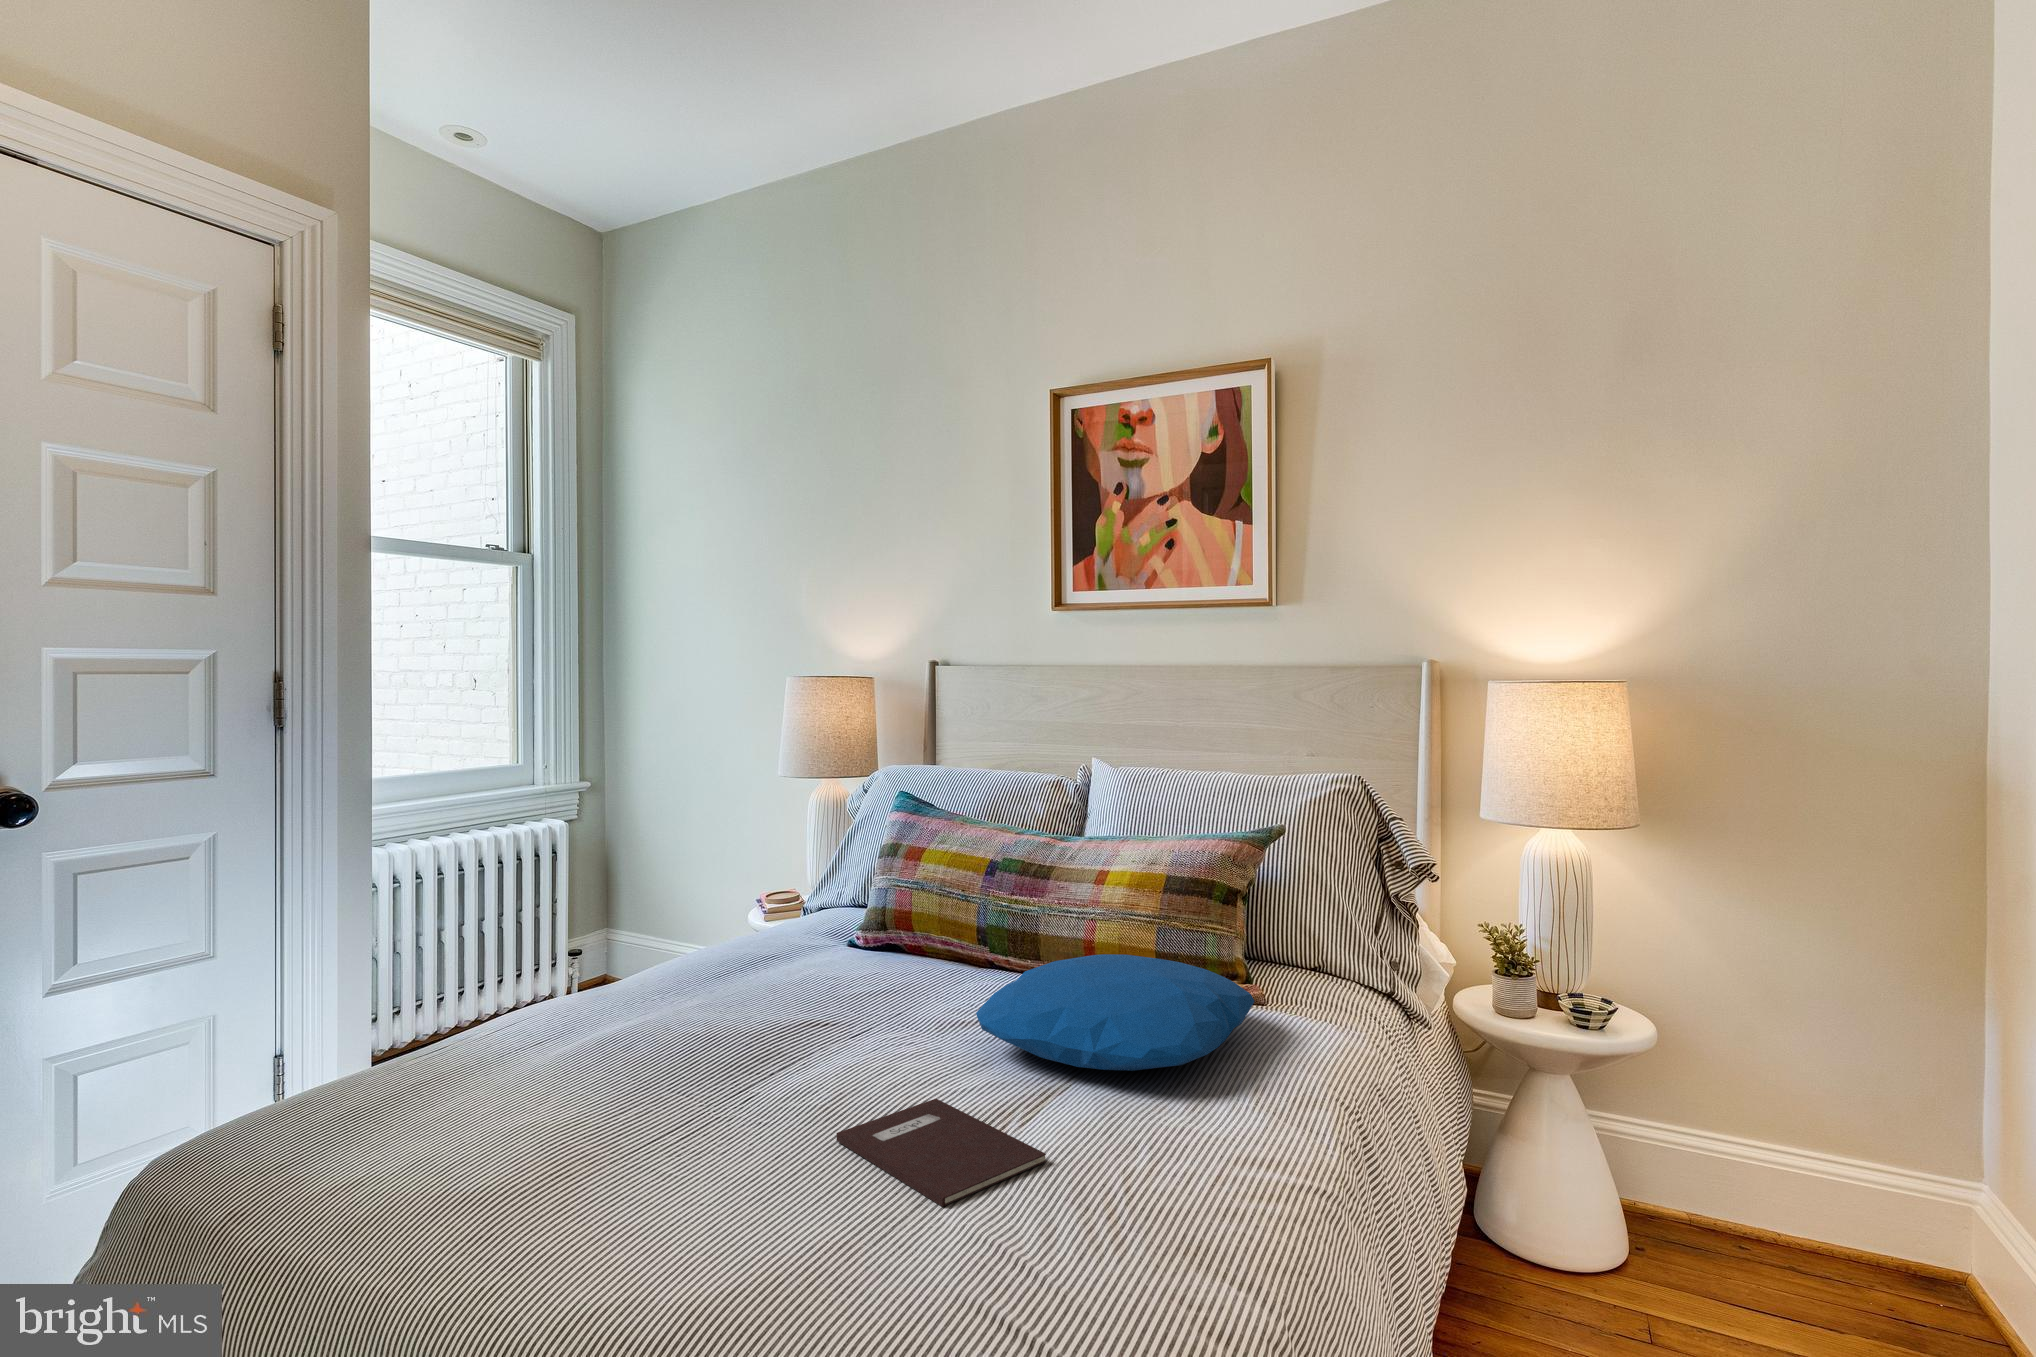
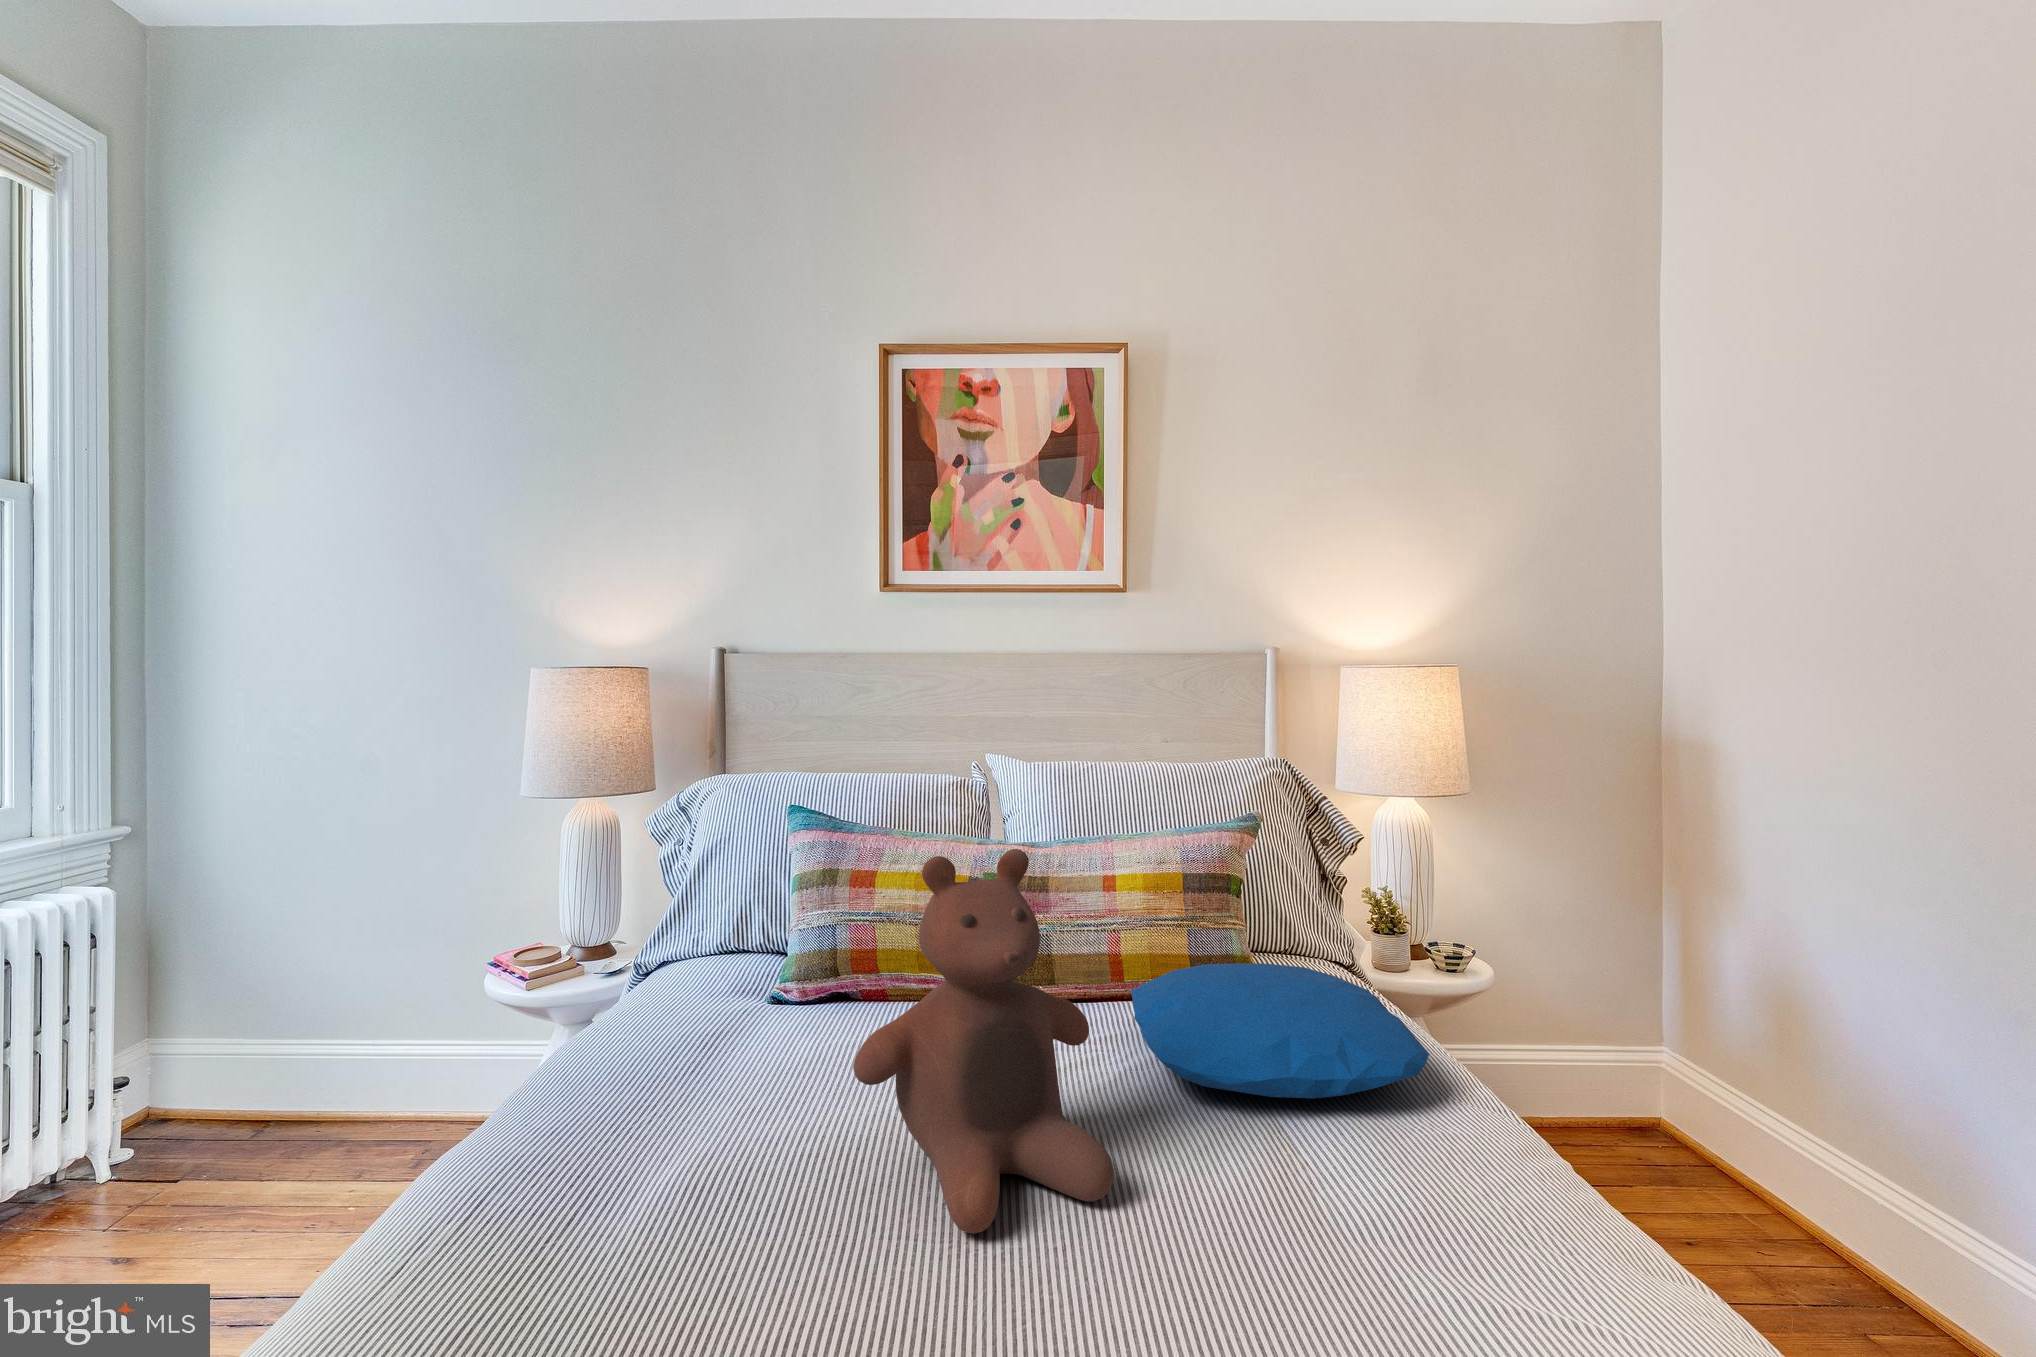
stuffed bear: none [701,818,893,1088] -> present [853,849,1114,1234]
notebook: present [837,1099,1046,1207] -> none [1233,1175,1477,1308]

